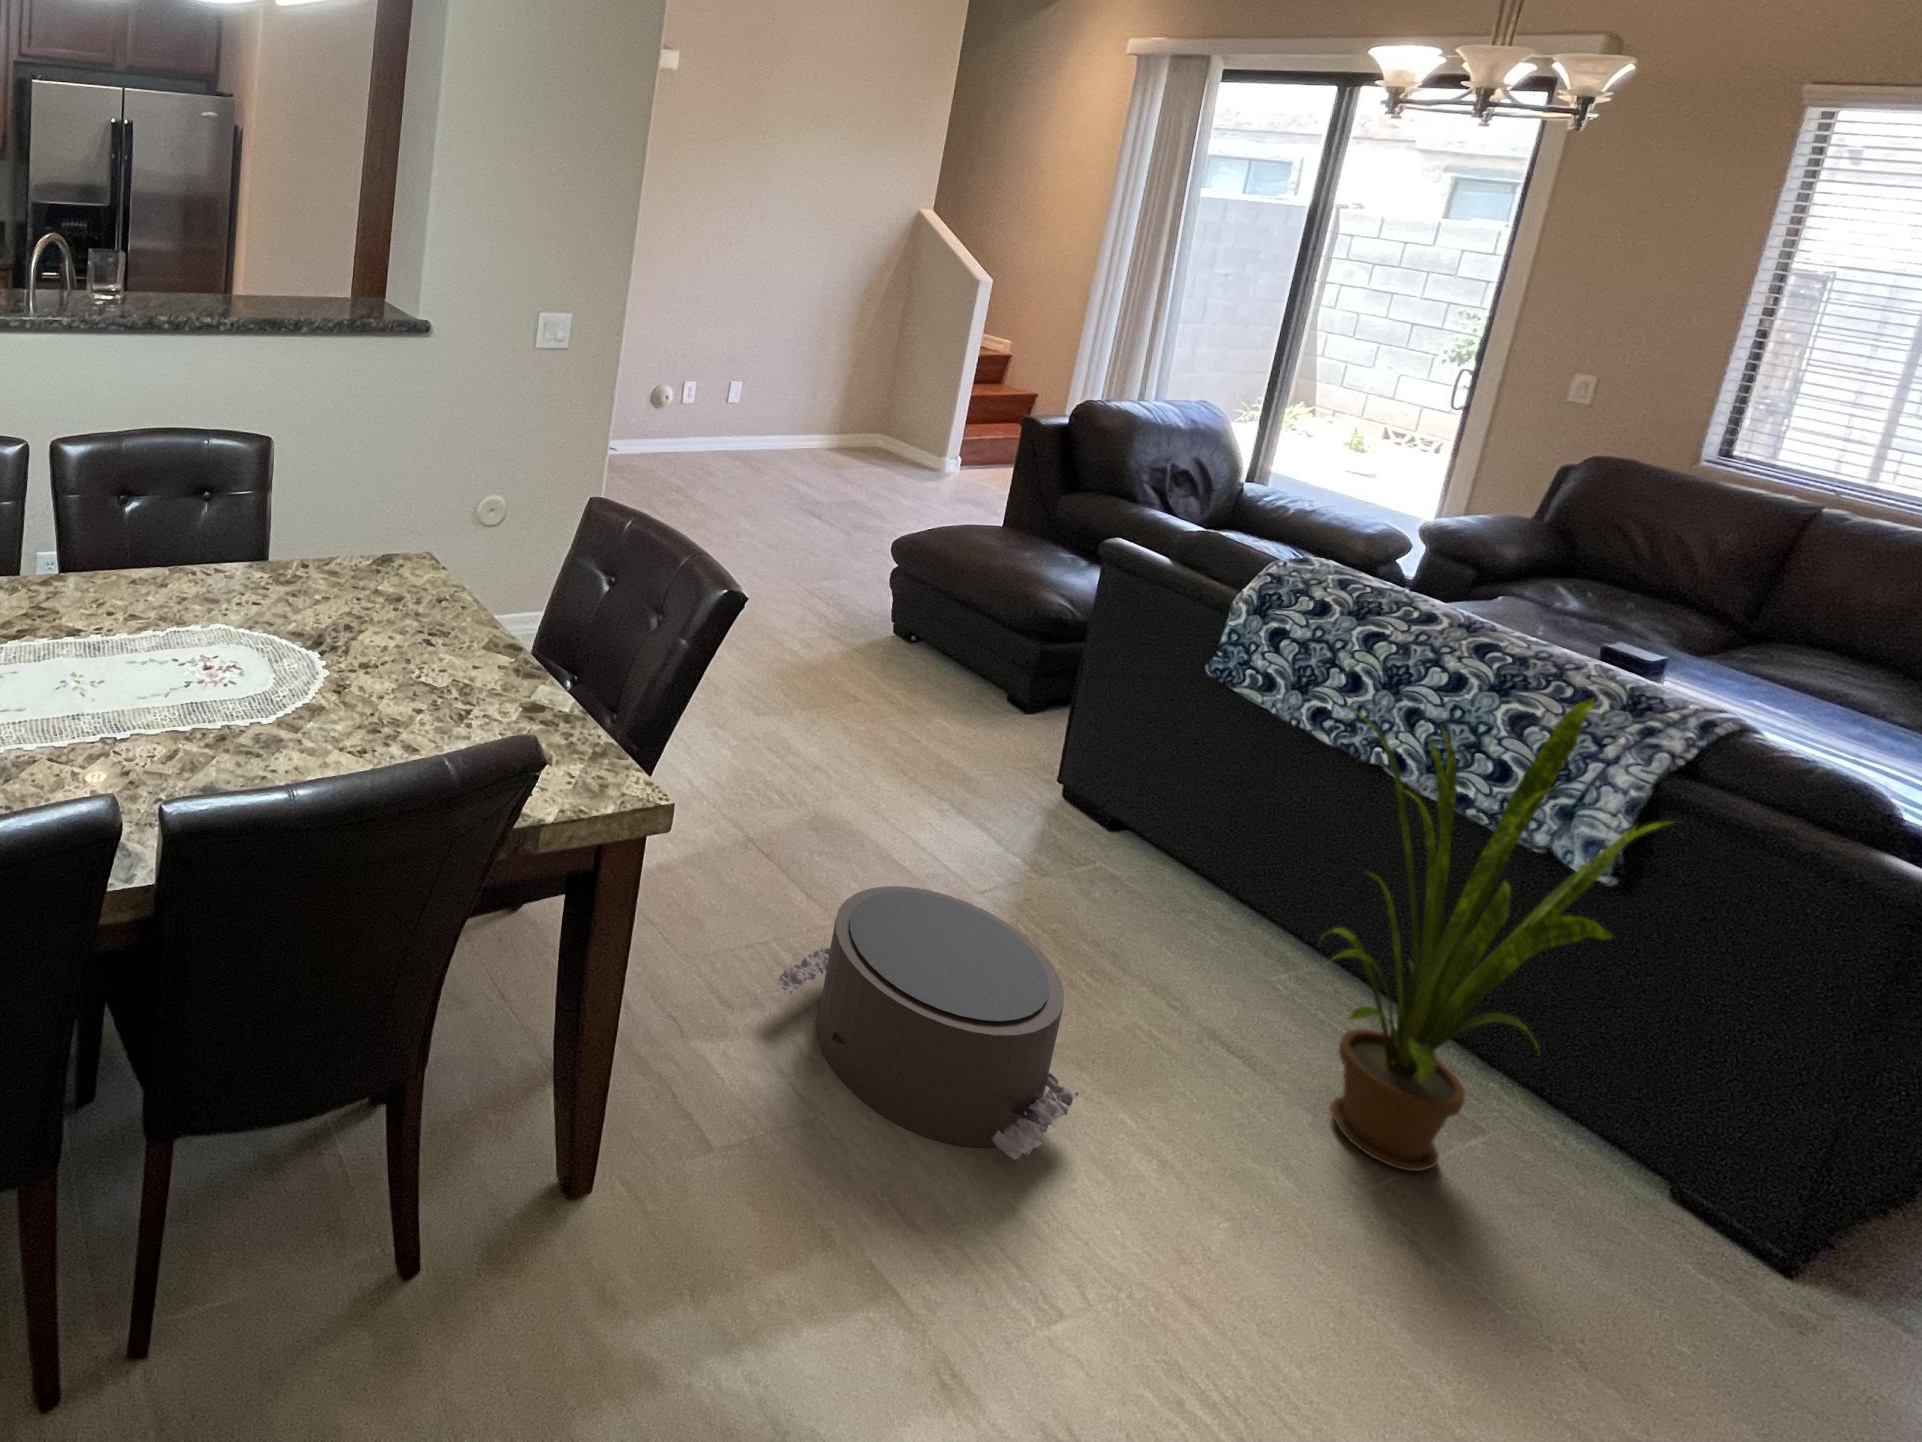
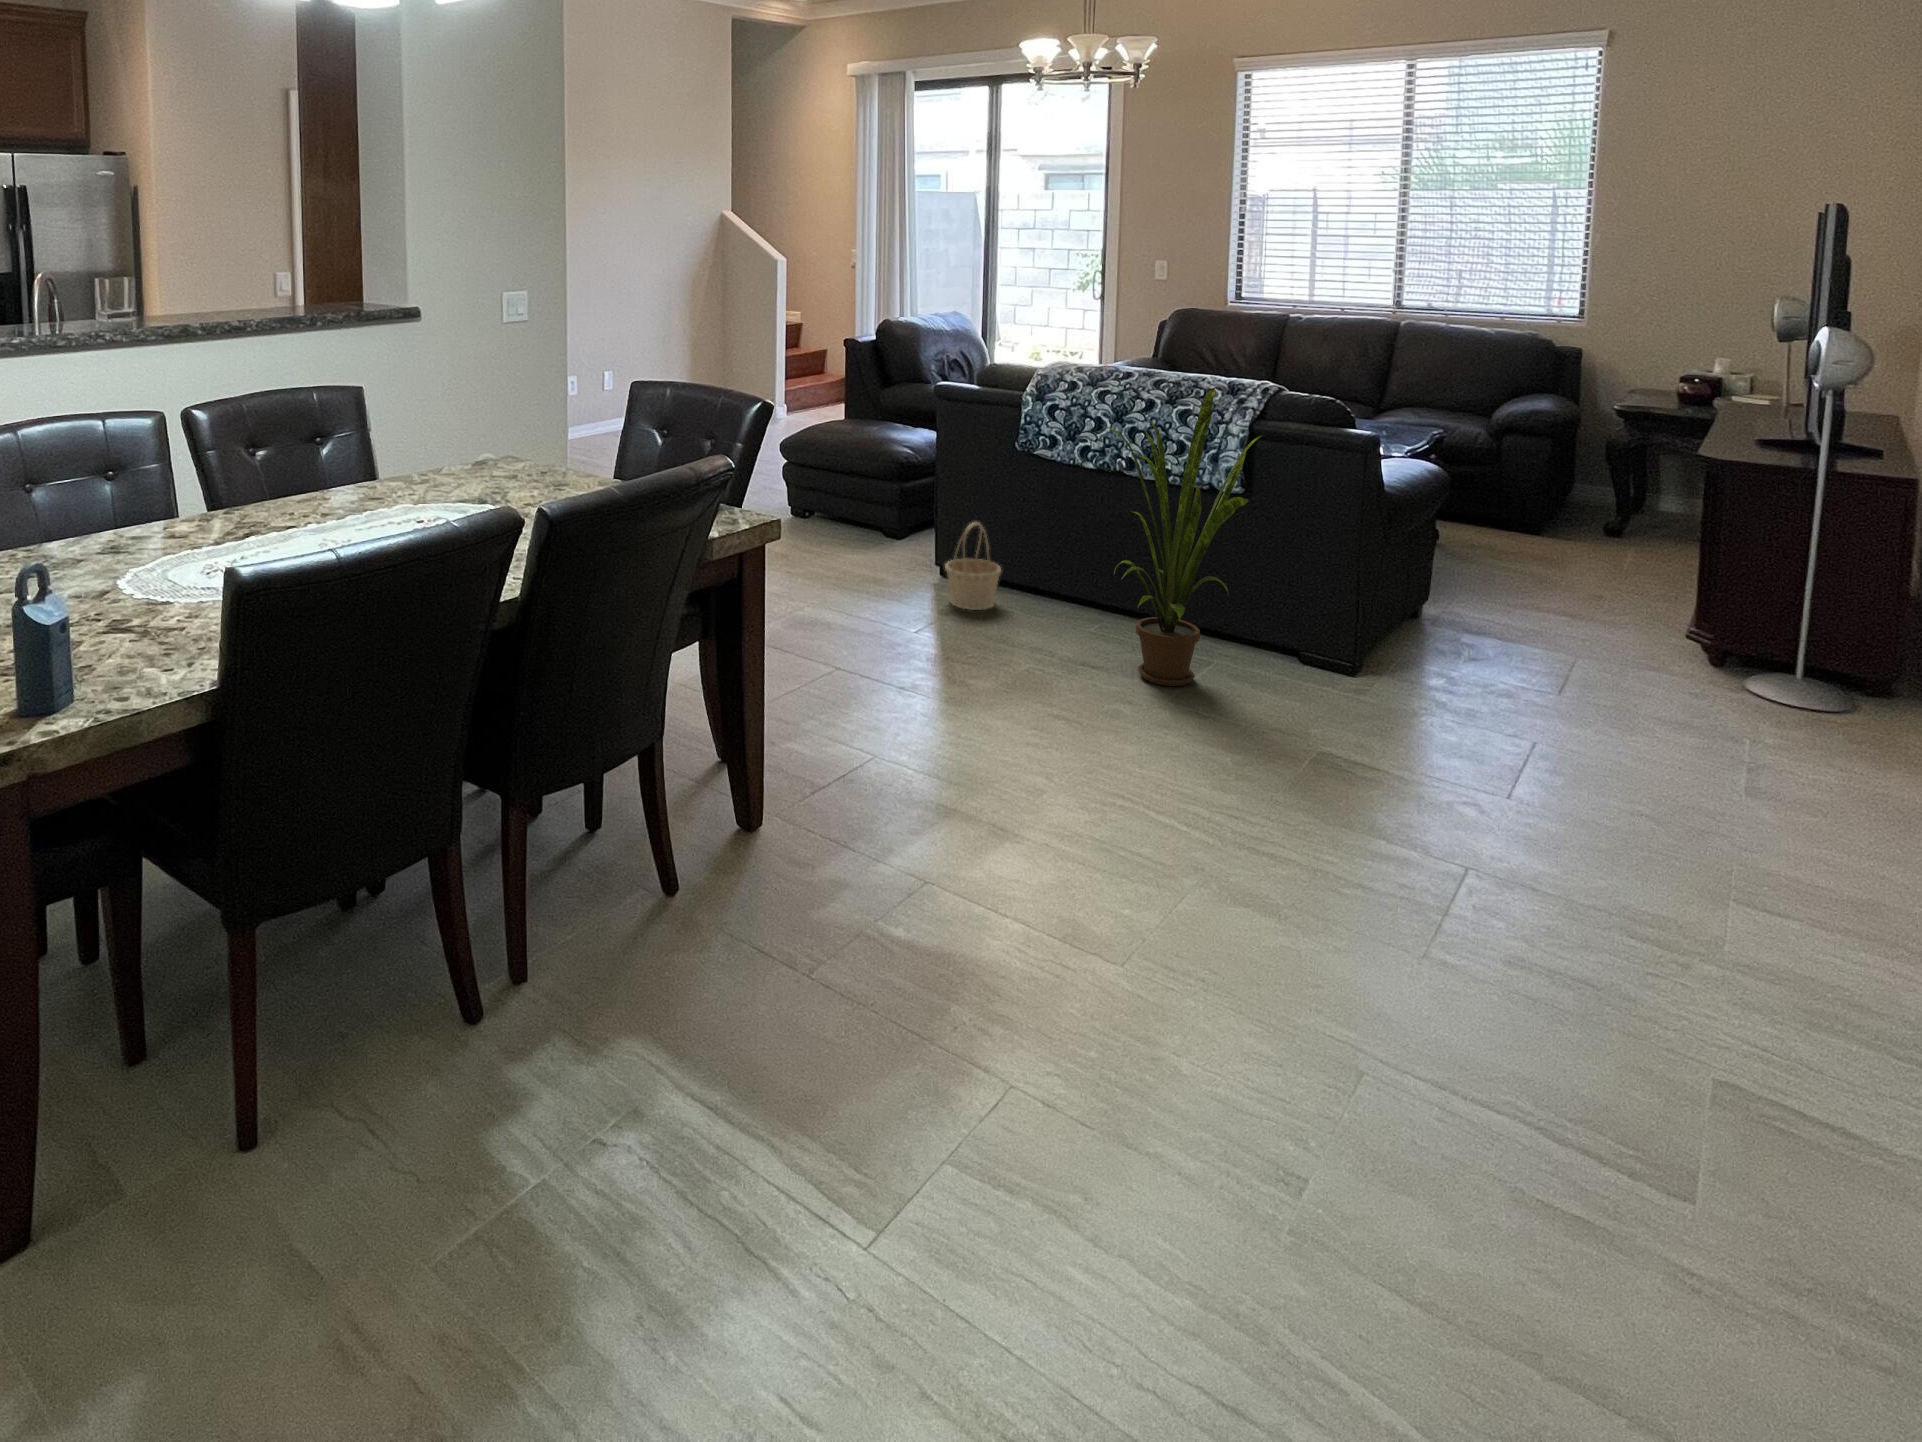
basket: none [1057,755,1148,884] -> present [945,522,1001,610]
pouf: present [775,886,1078,1160] -> none [821,610,1014,742]

